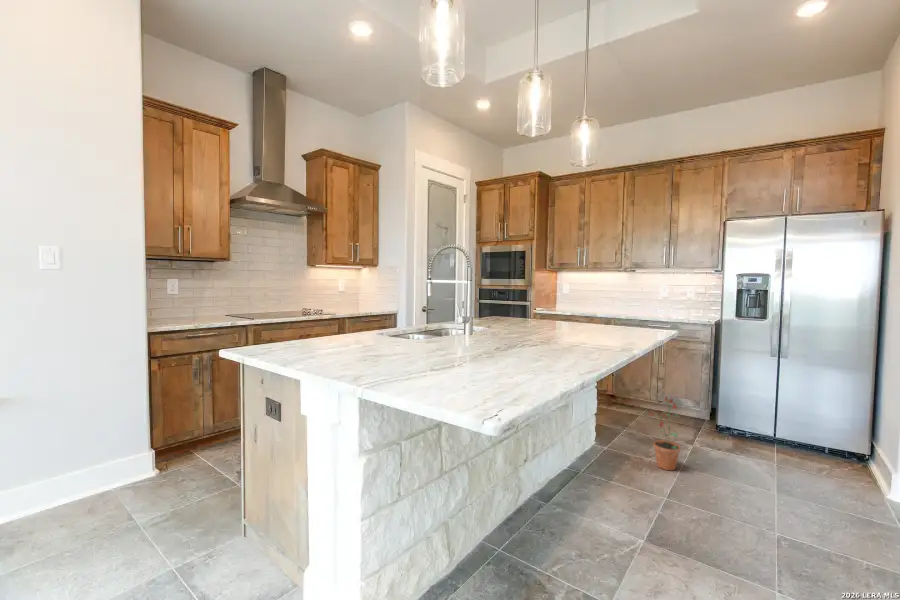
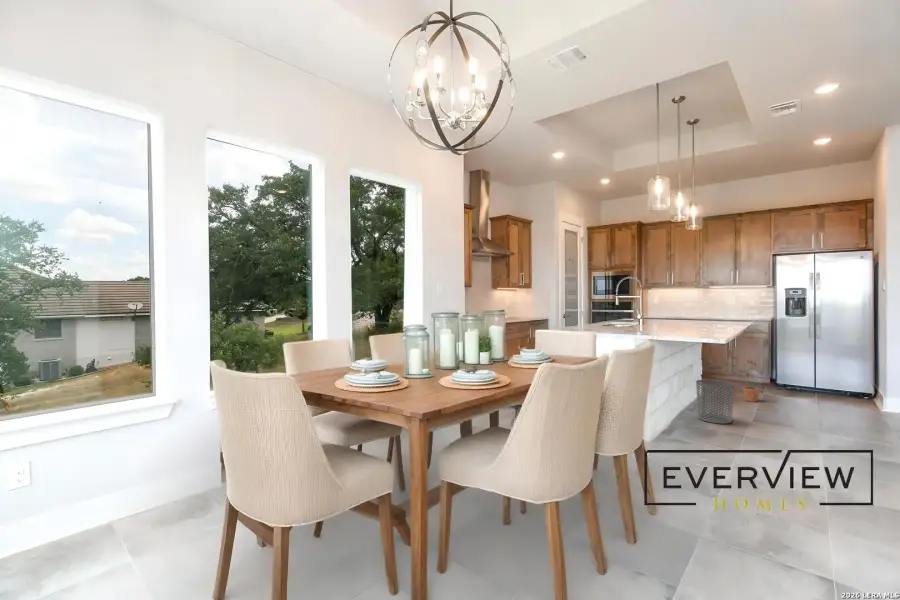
waste bin: none [540,452,607,556] -> present [696,380,734,424]

